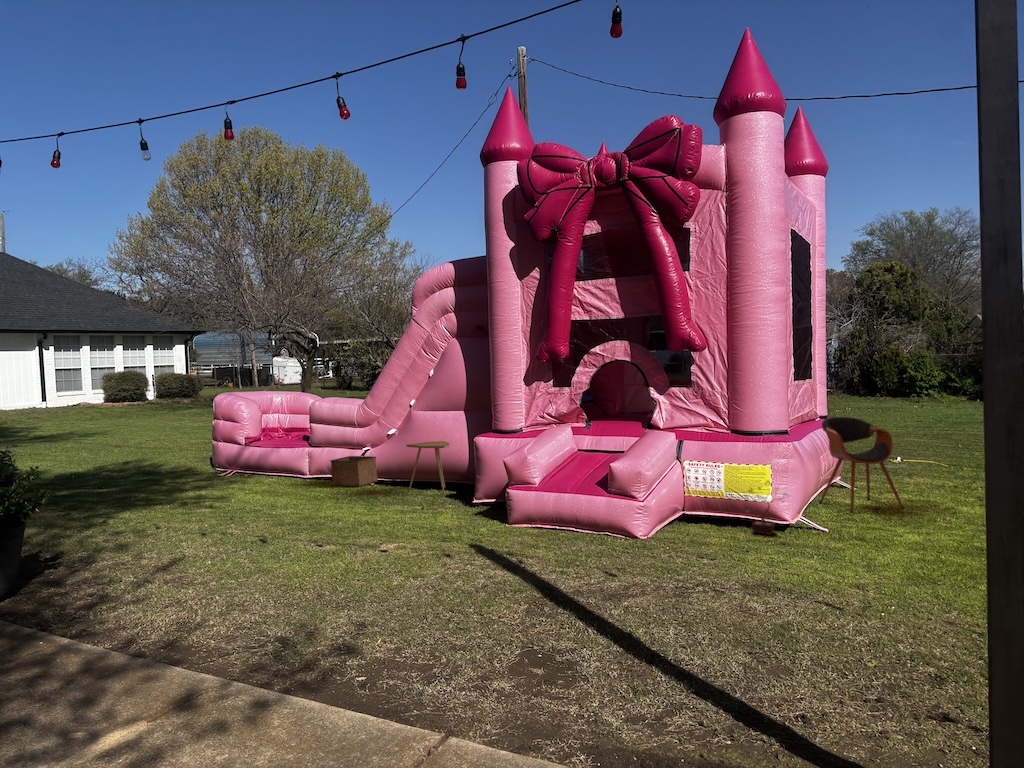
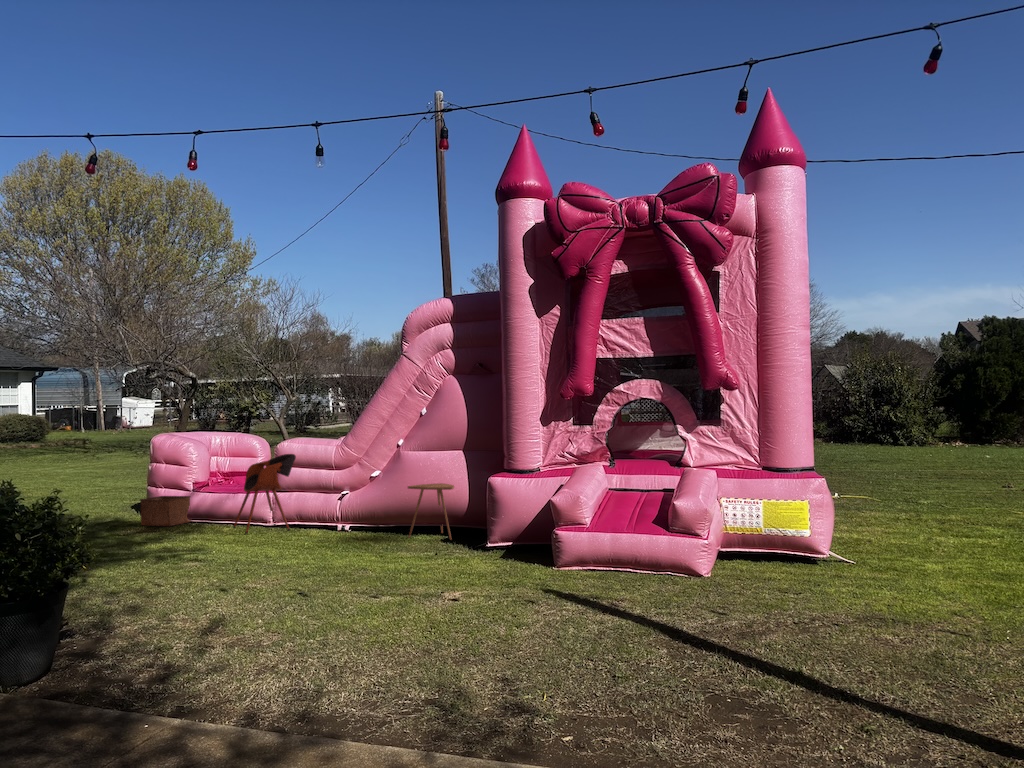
chair: present [819,417,904,512] -> present [233,454,296,534]
storage bin: present [330,456,378,487] -> present [140,496,191,527]
potted plant: present [747,481,788,535] -> none [786,514,836,567]

